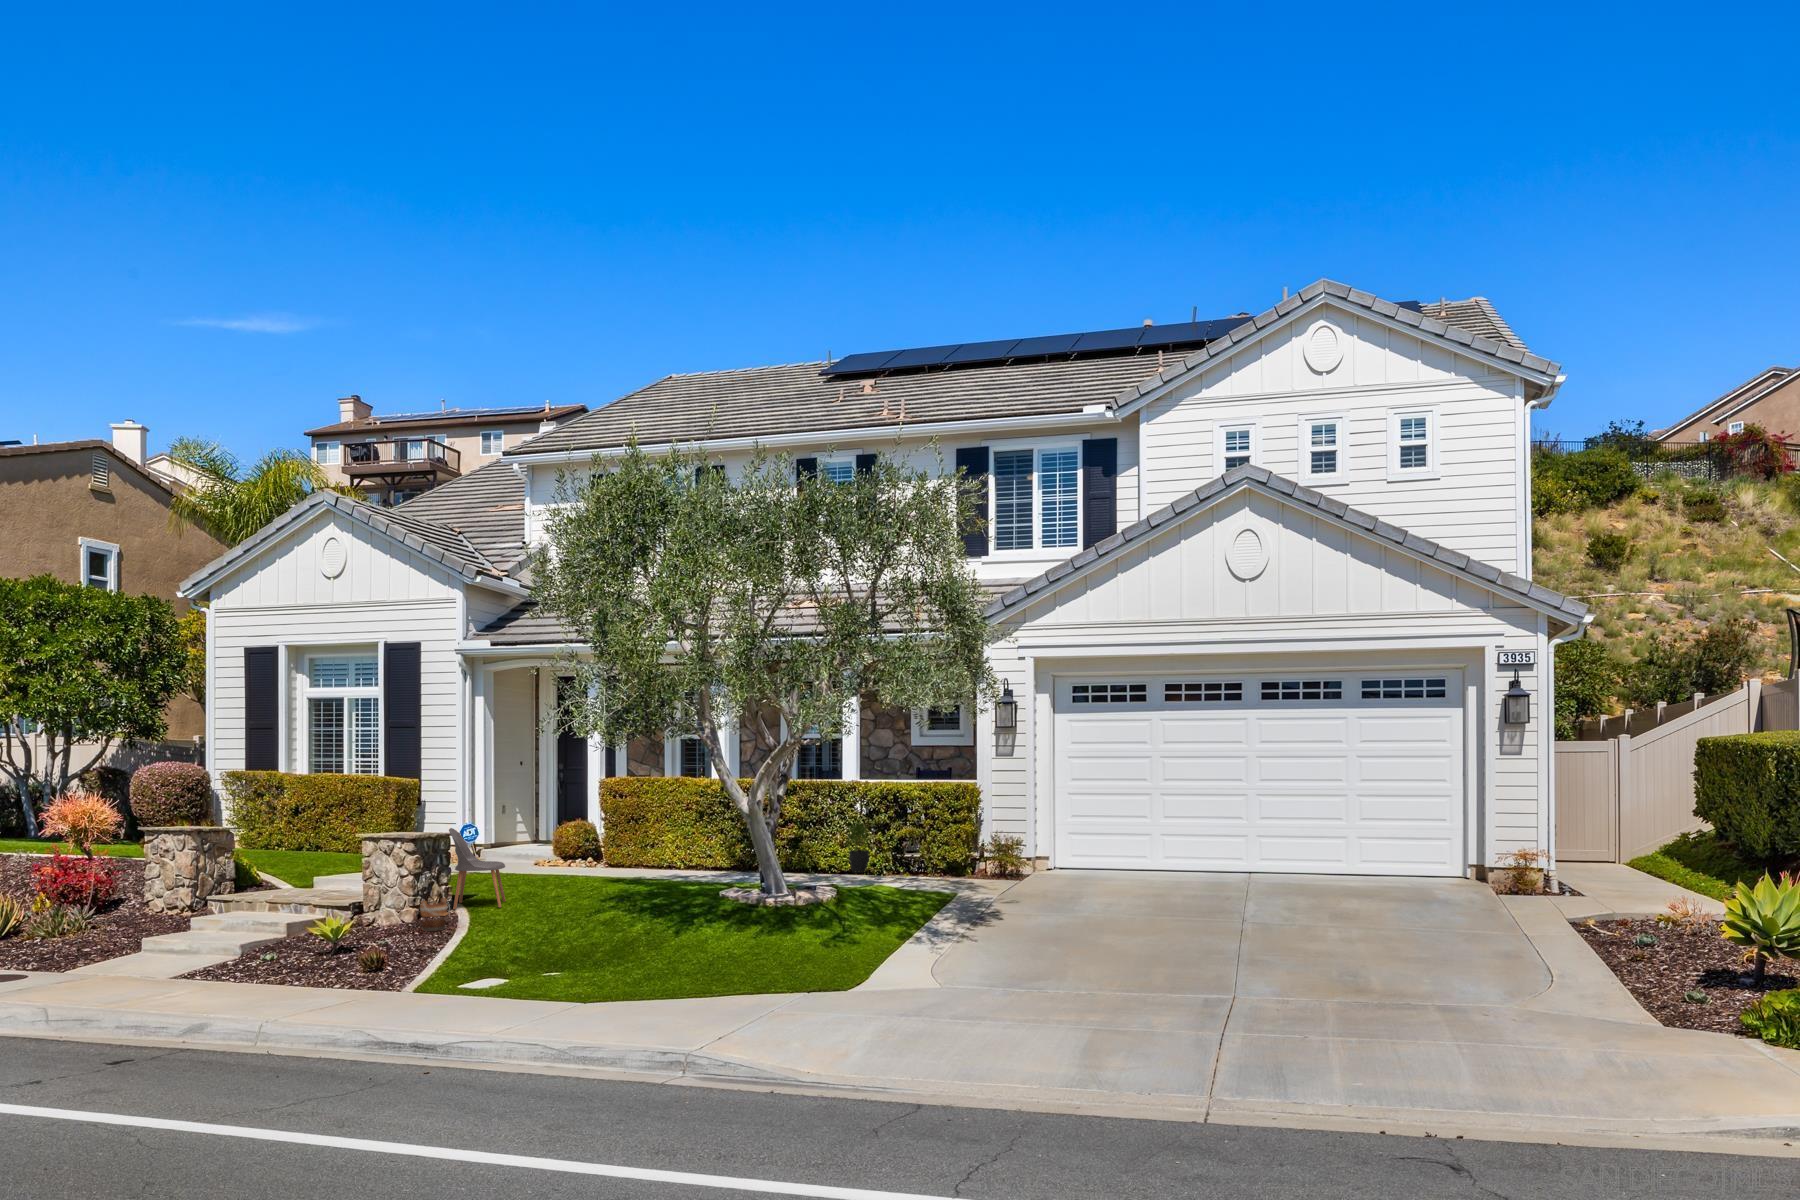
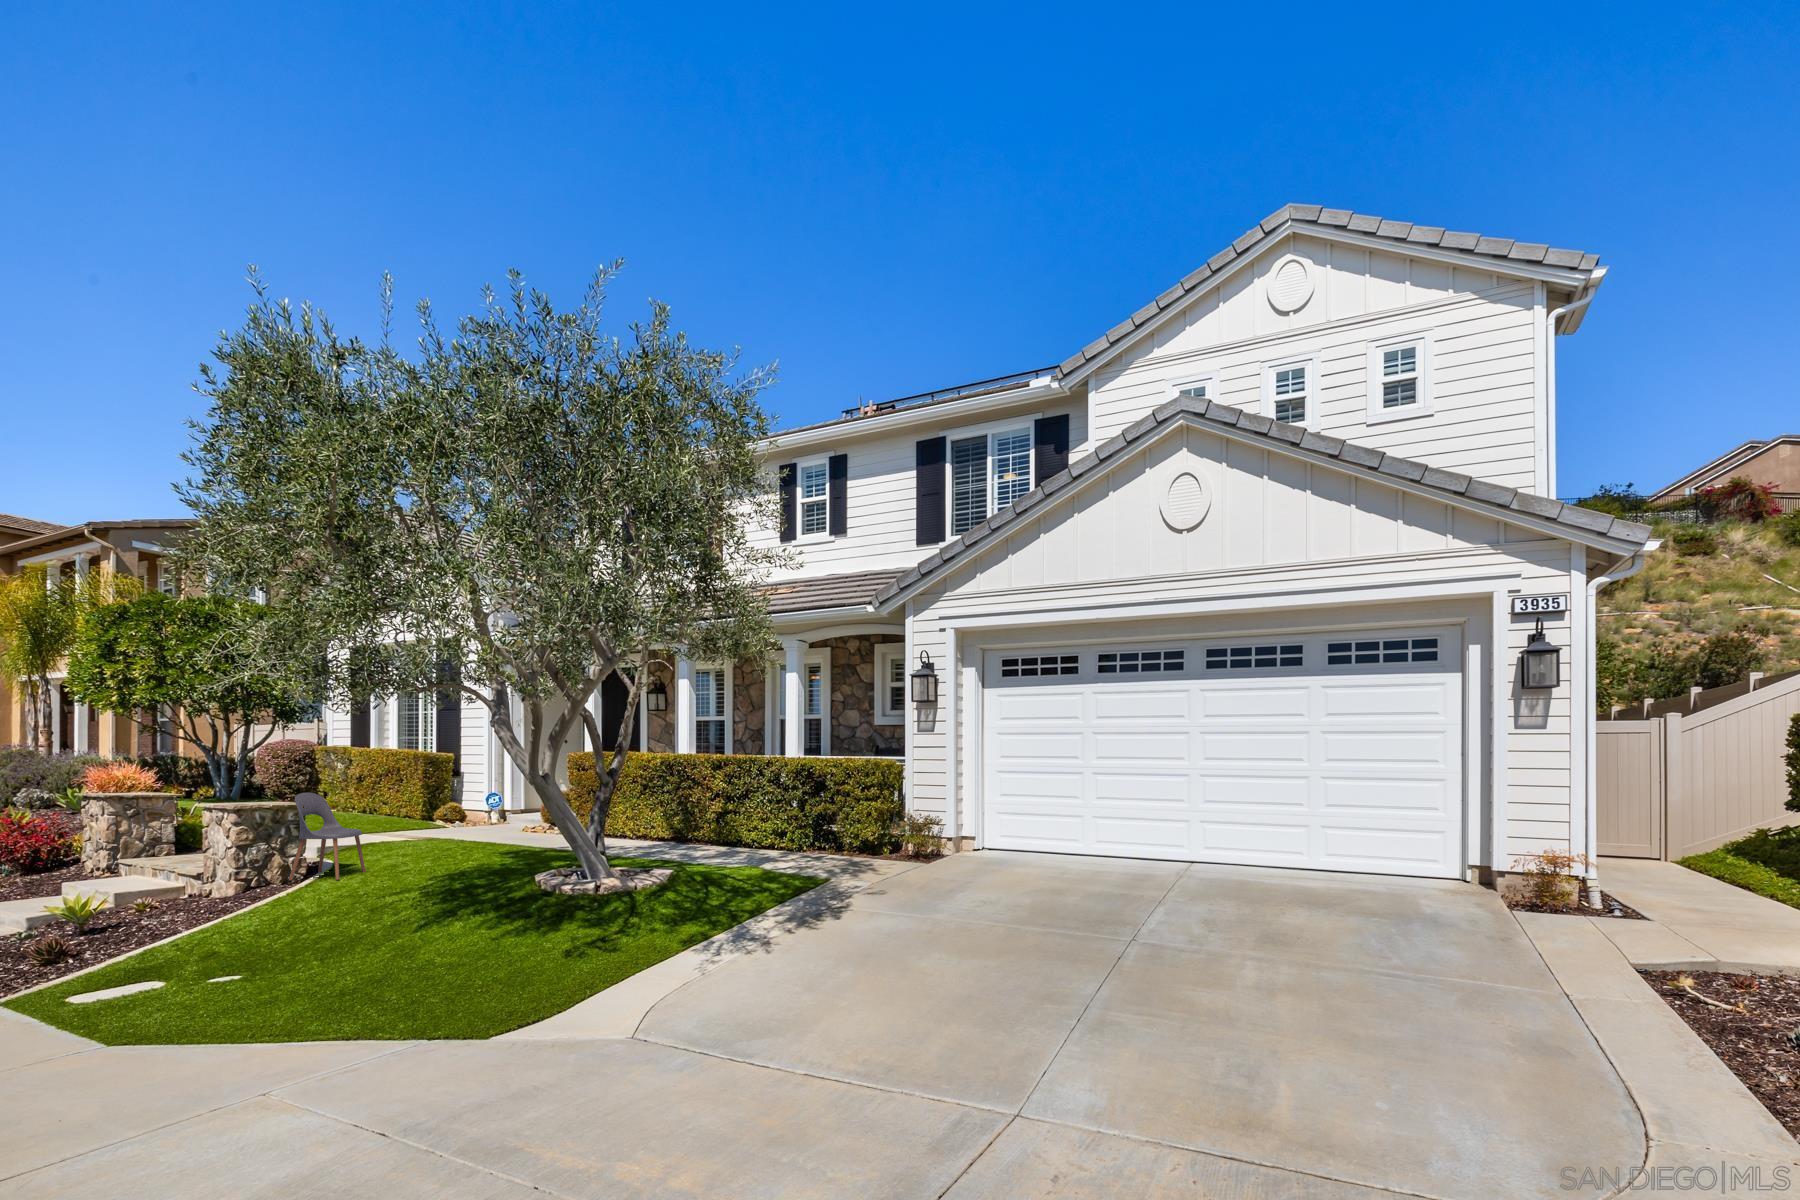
potted plant: present [845,822,869,873] -> none [756,797,790,852]
bucket: present [420,898,448,932] -> none [237,867,275,905]

